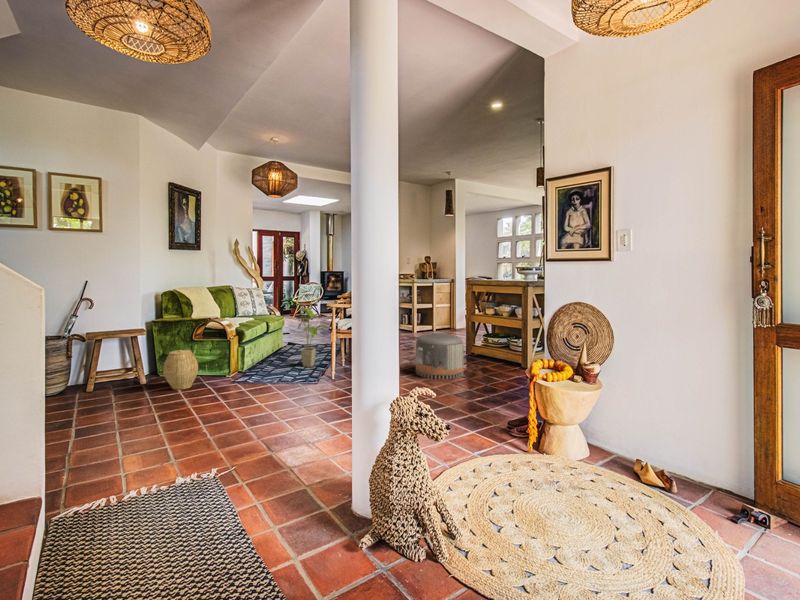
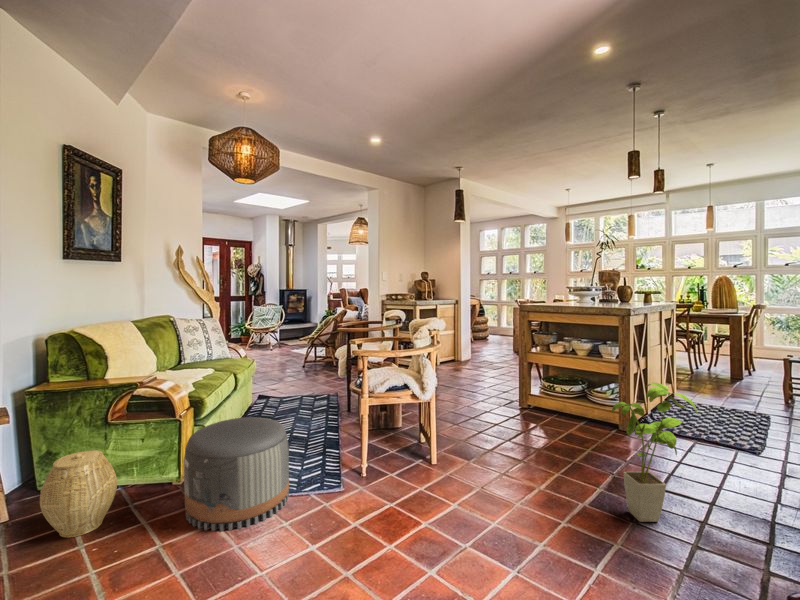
house plant: present [298,308,327,367] -> present [612,382,698,522]
pouf: present [416,333,464,379] -> present [184,417,289,531]

